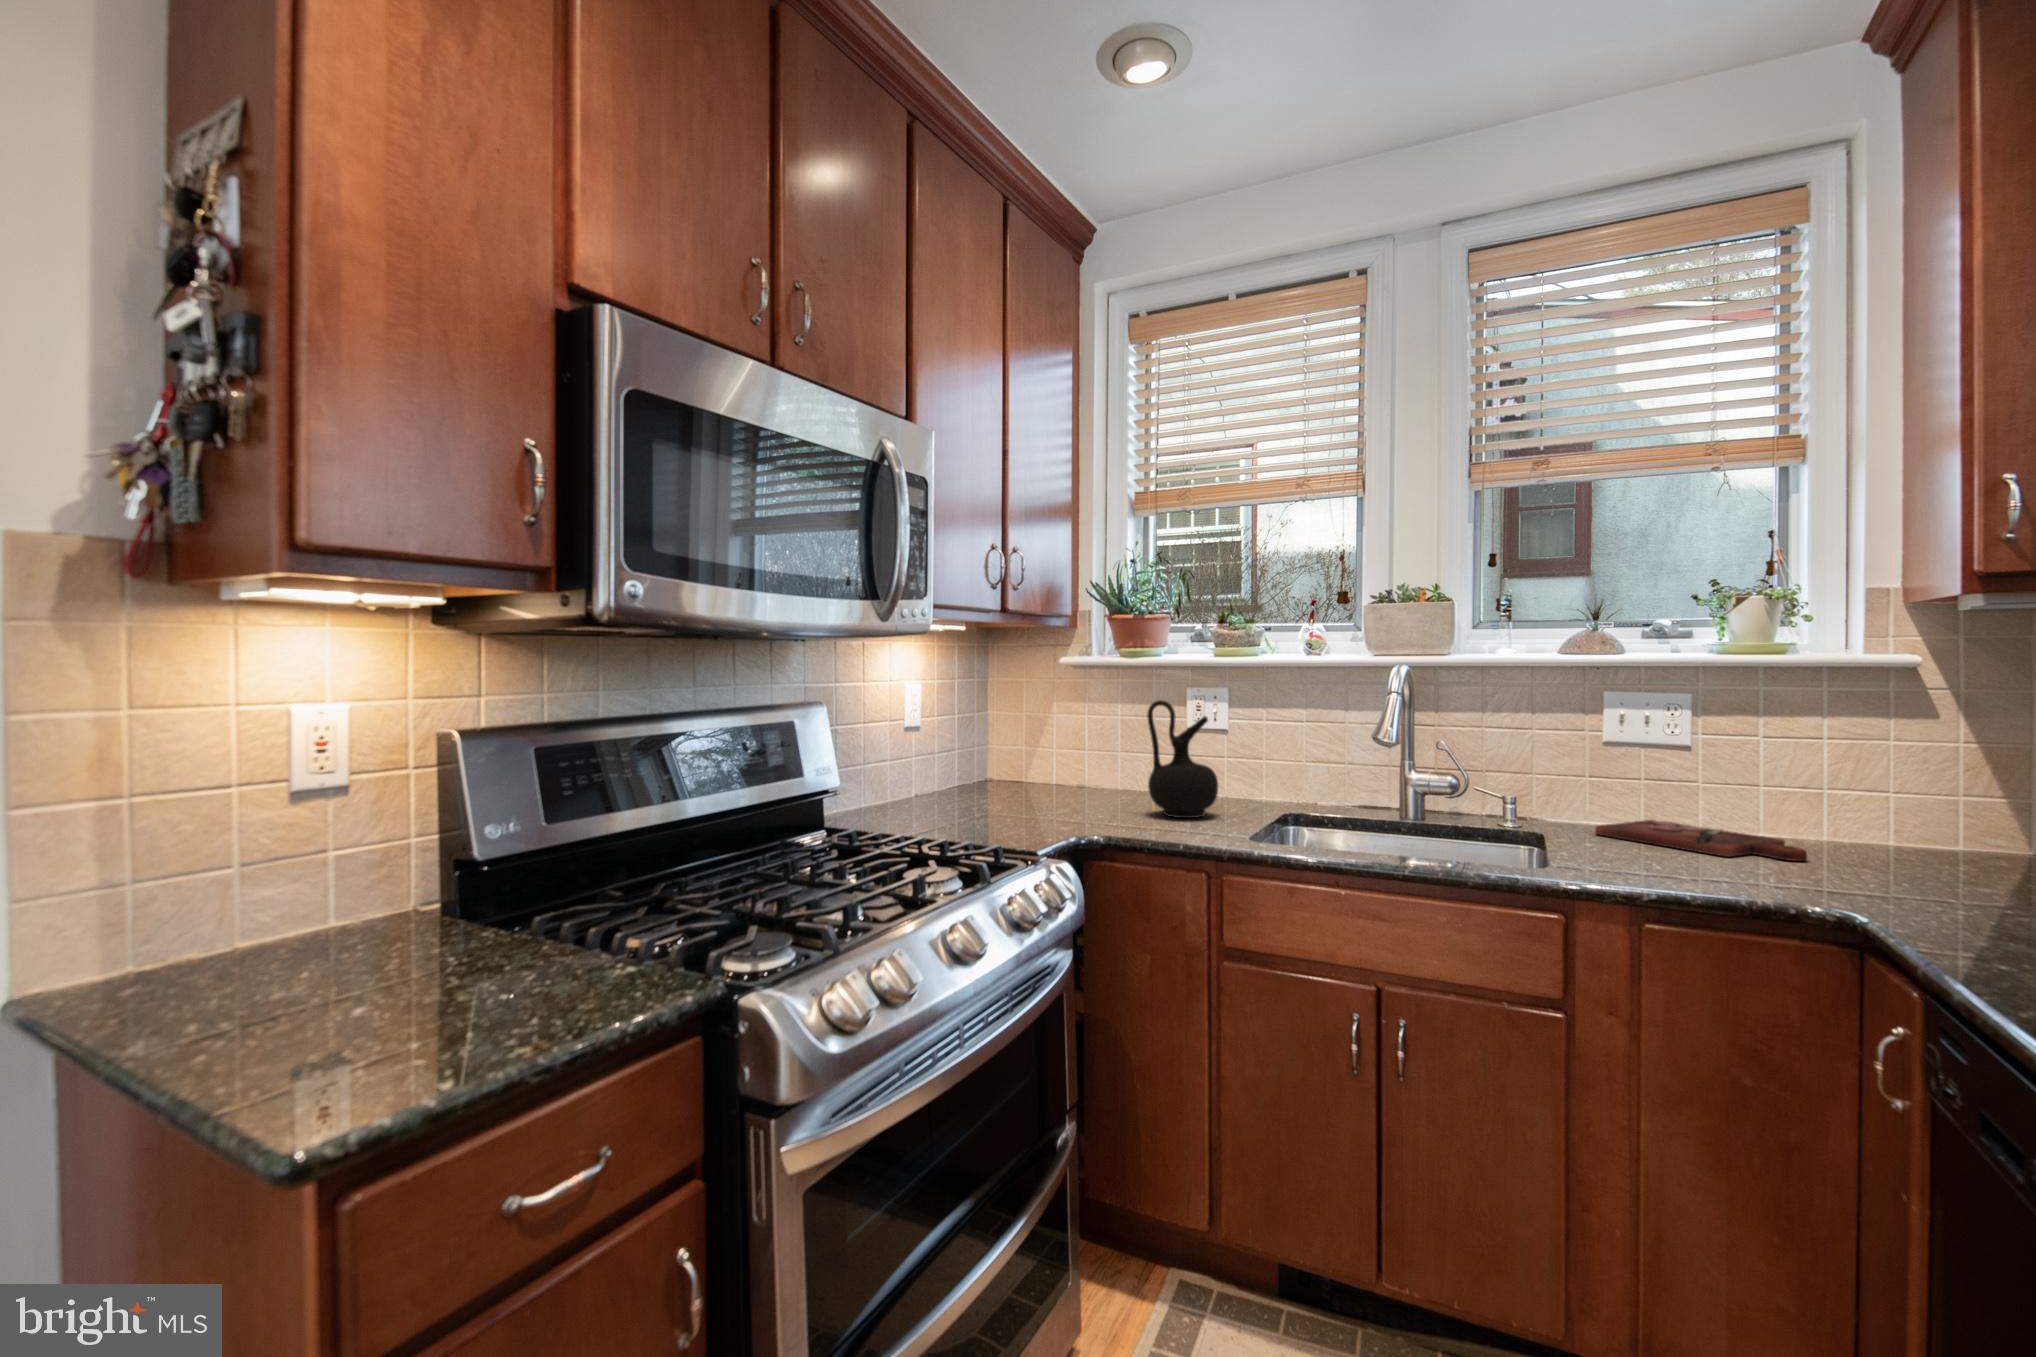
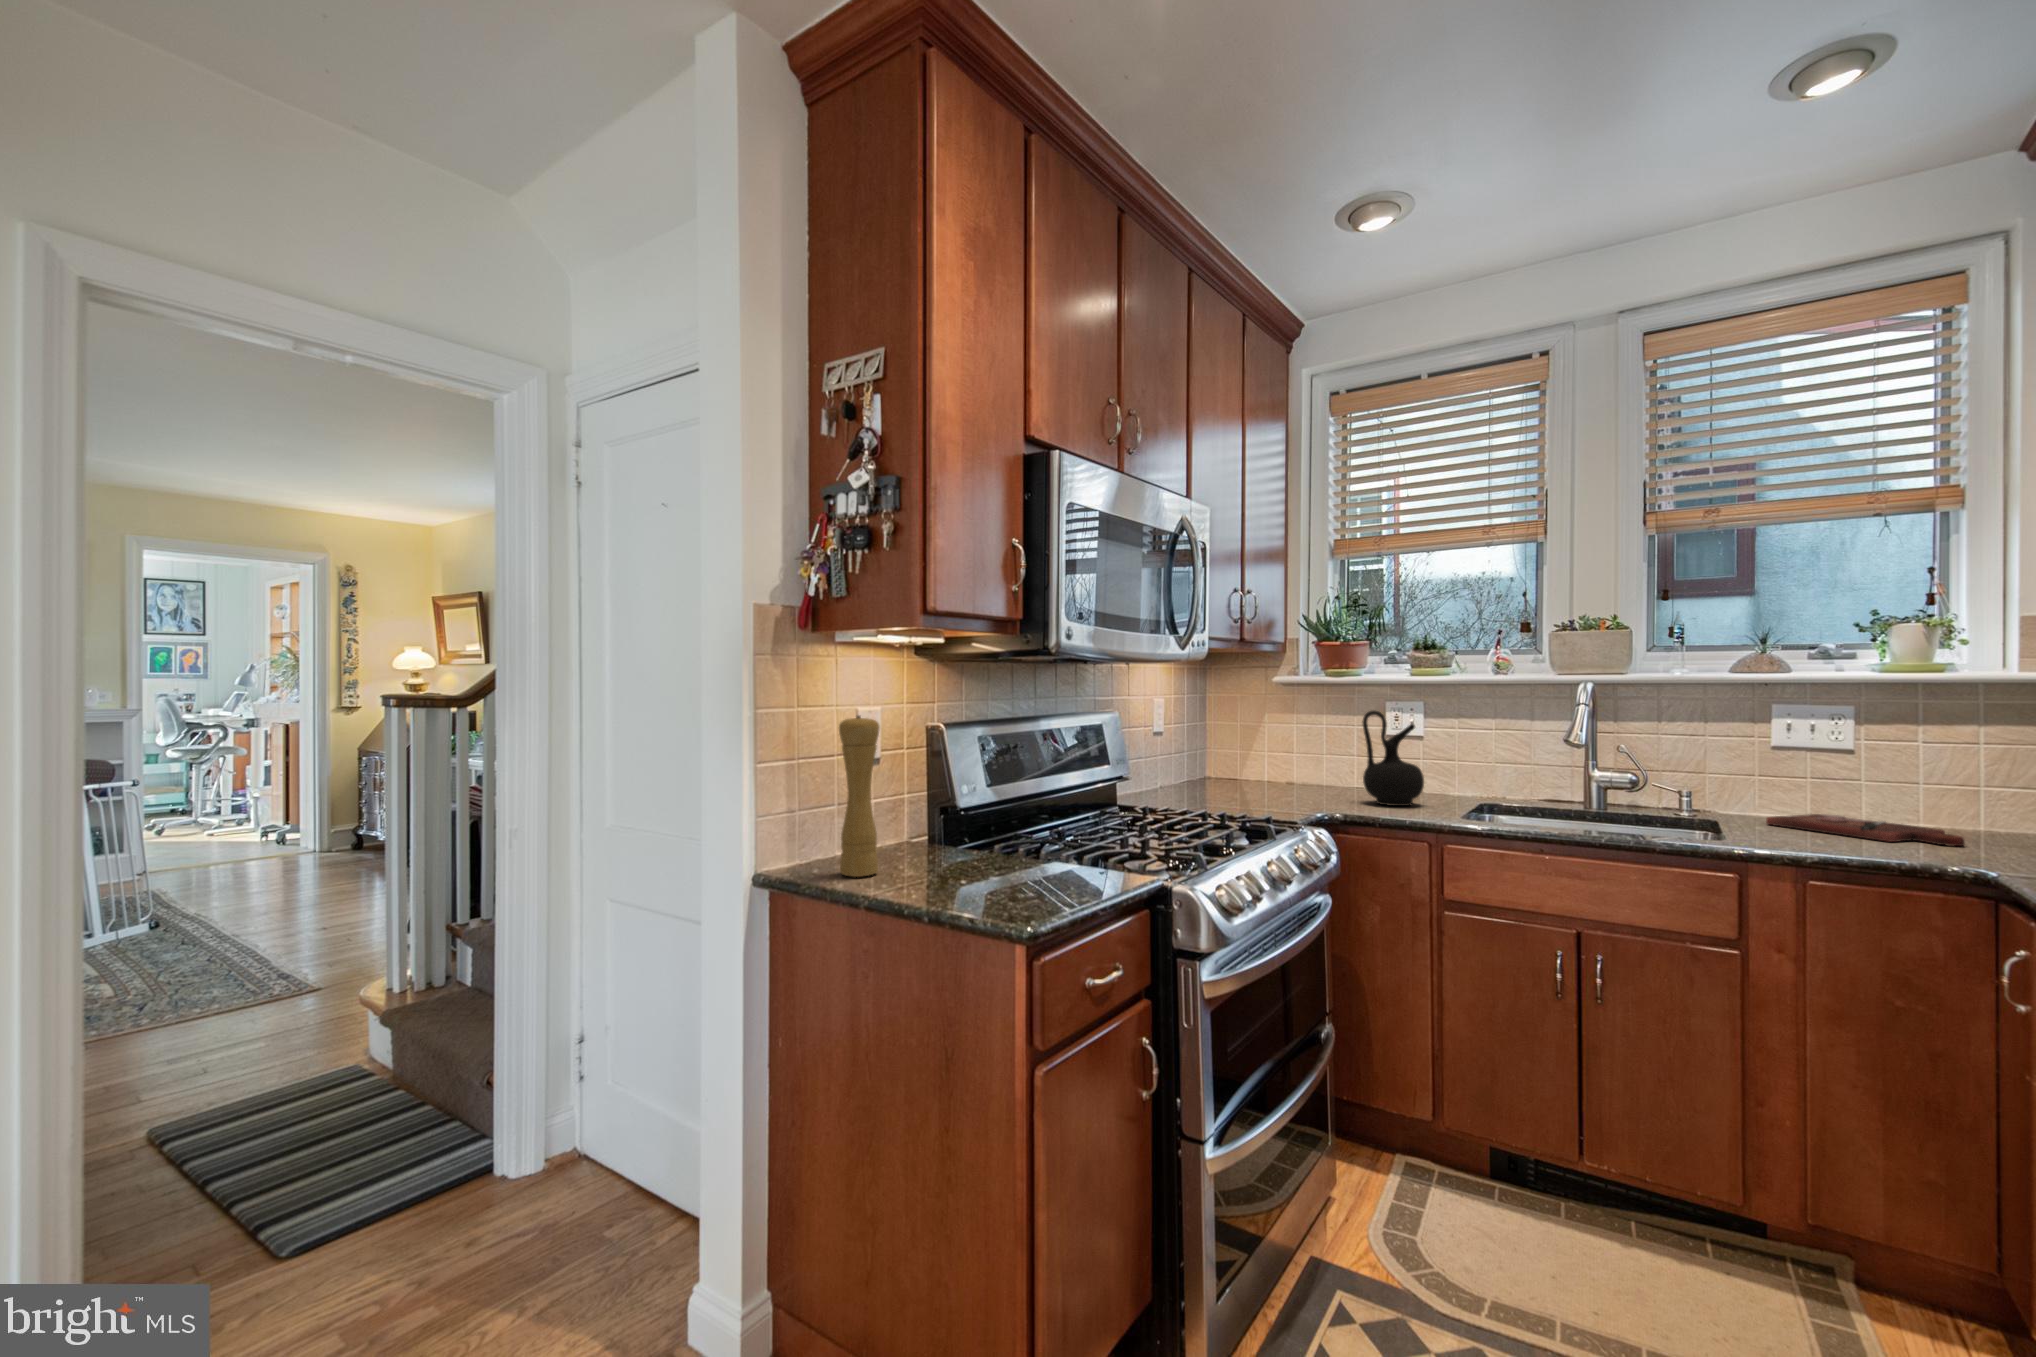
pepper mill: none [224,718,305,980] -> present [839,716,880,877]

